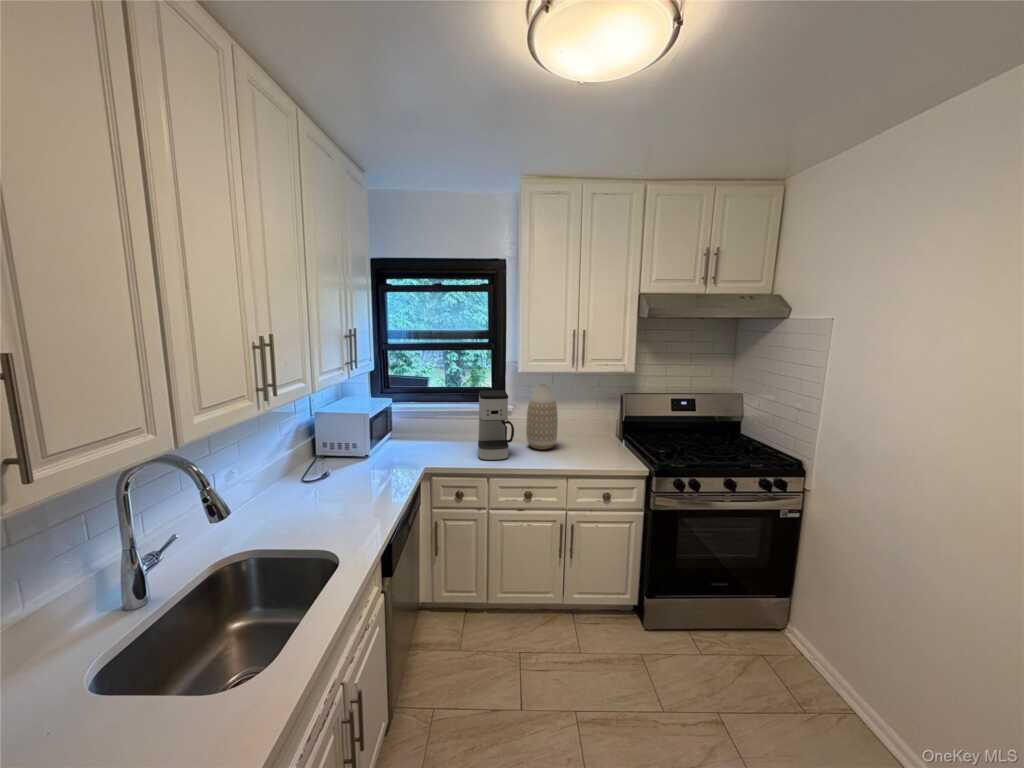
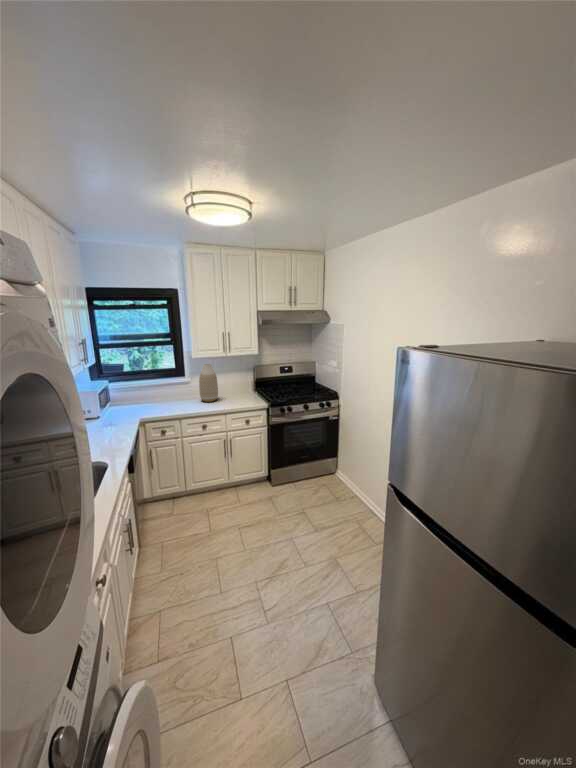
coffee maker: present [478,390,514,461] -> none [168,369,193,411]

